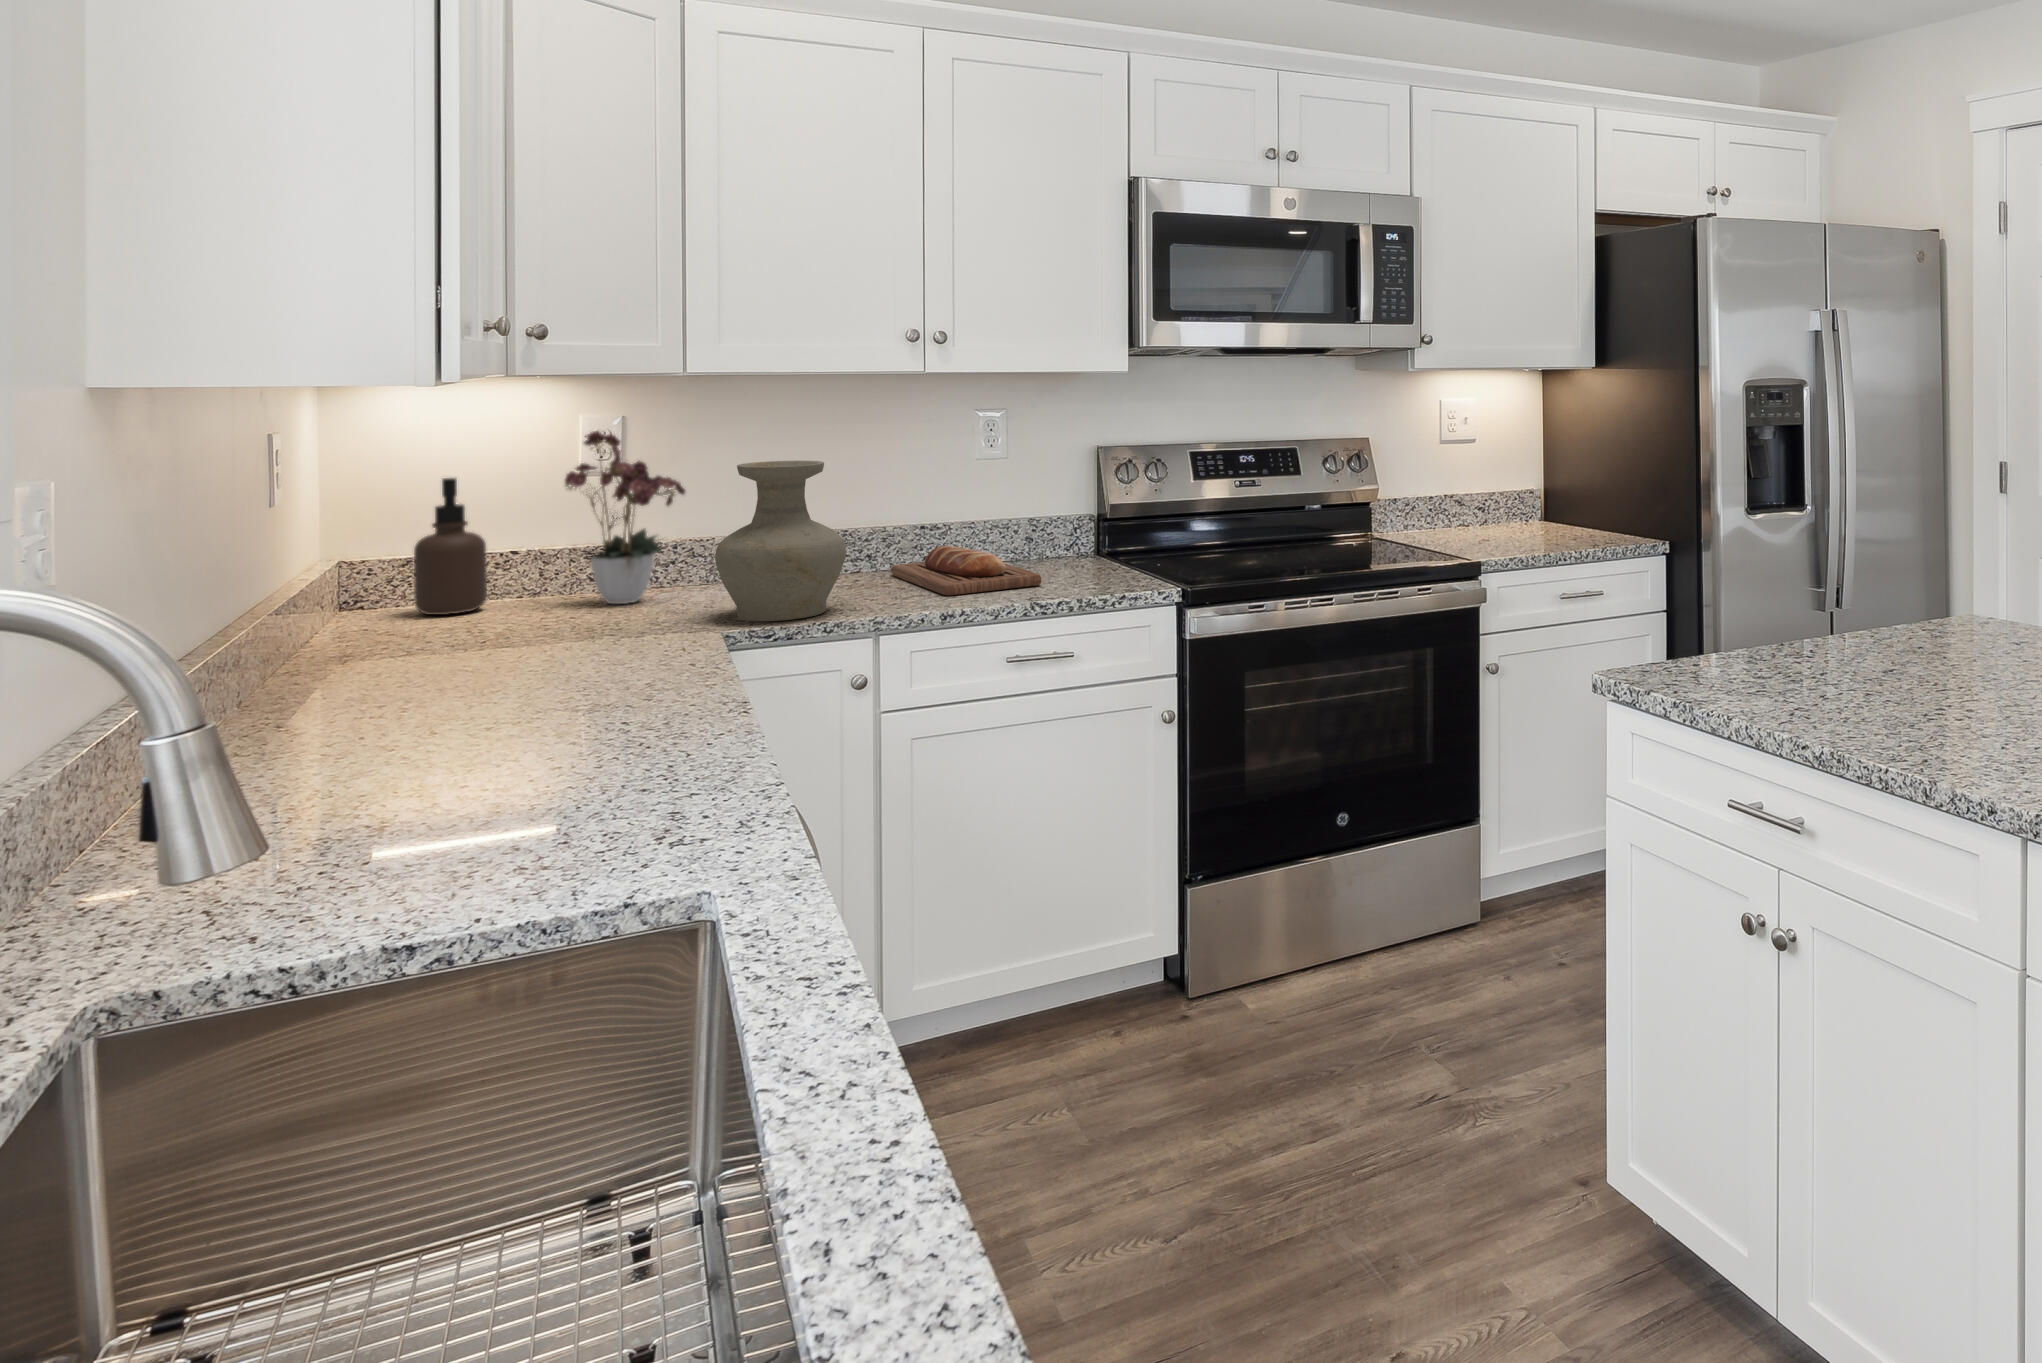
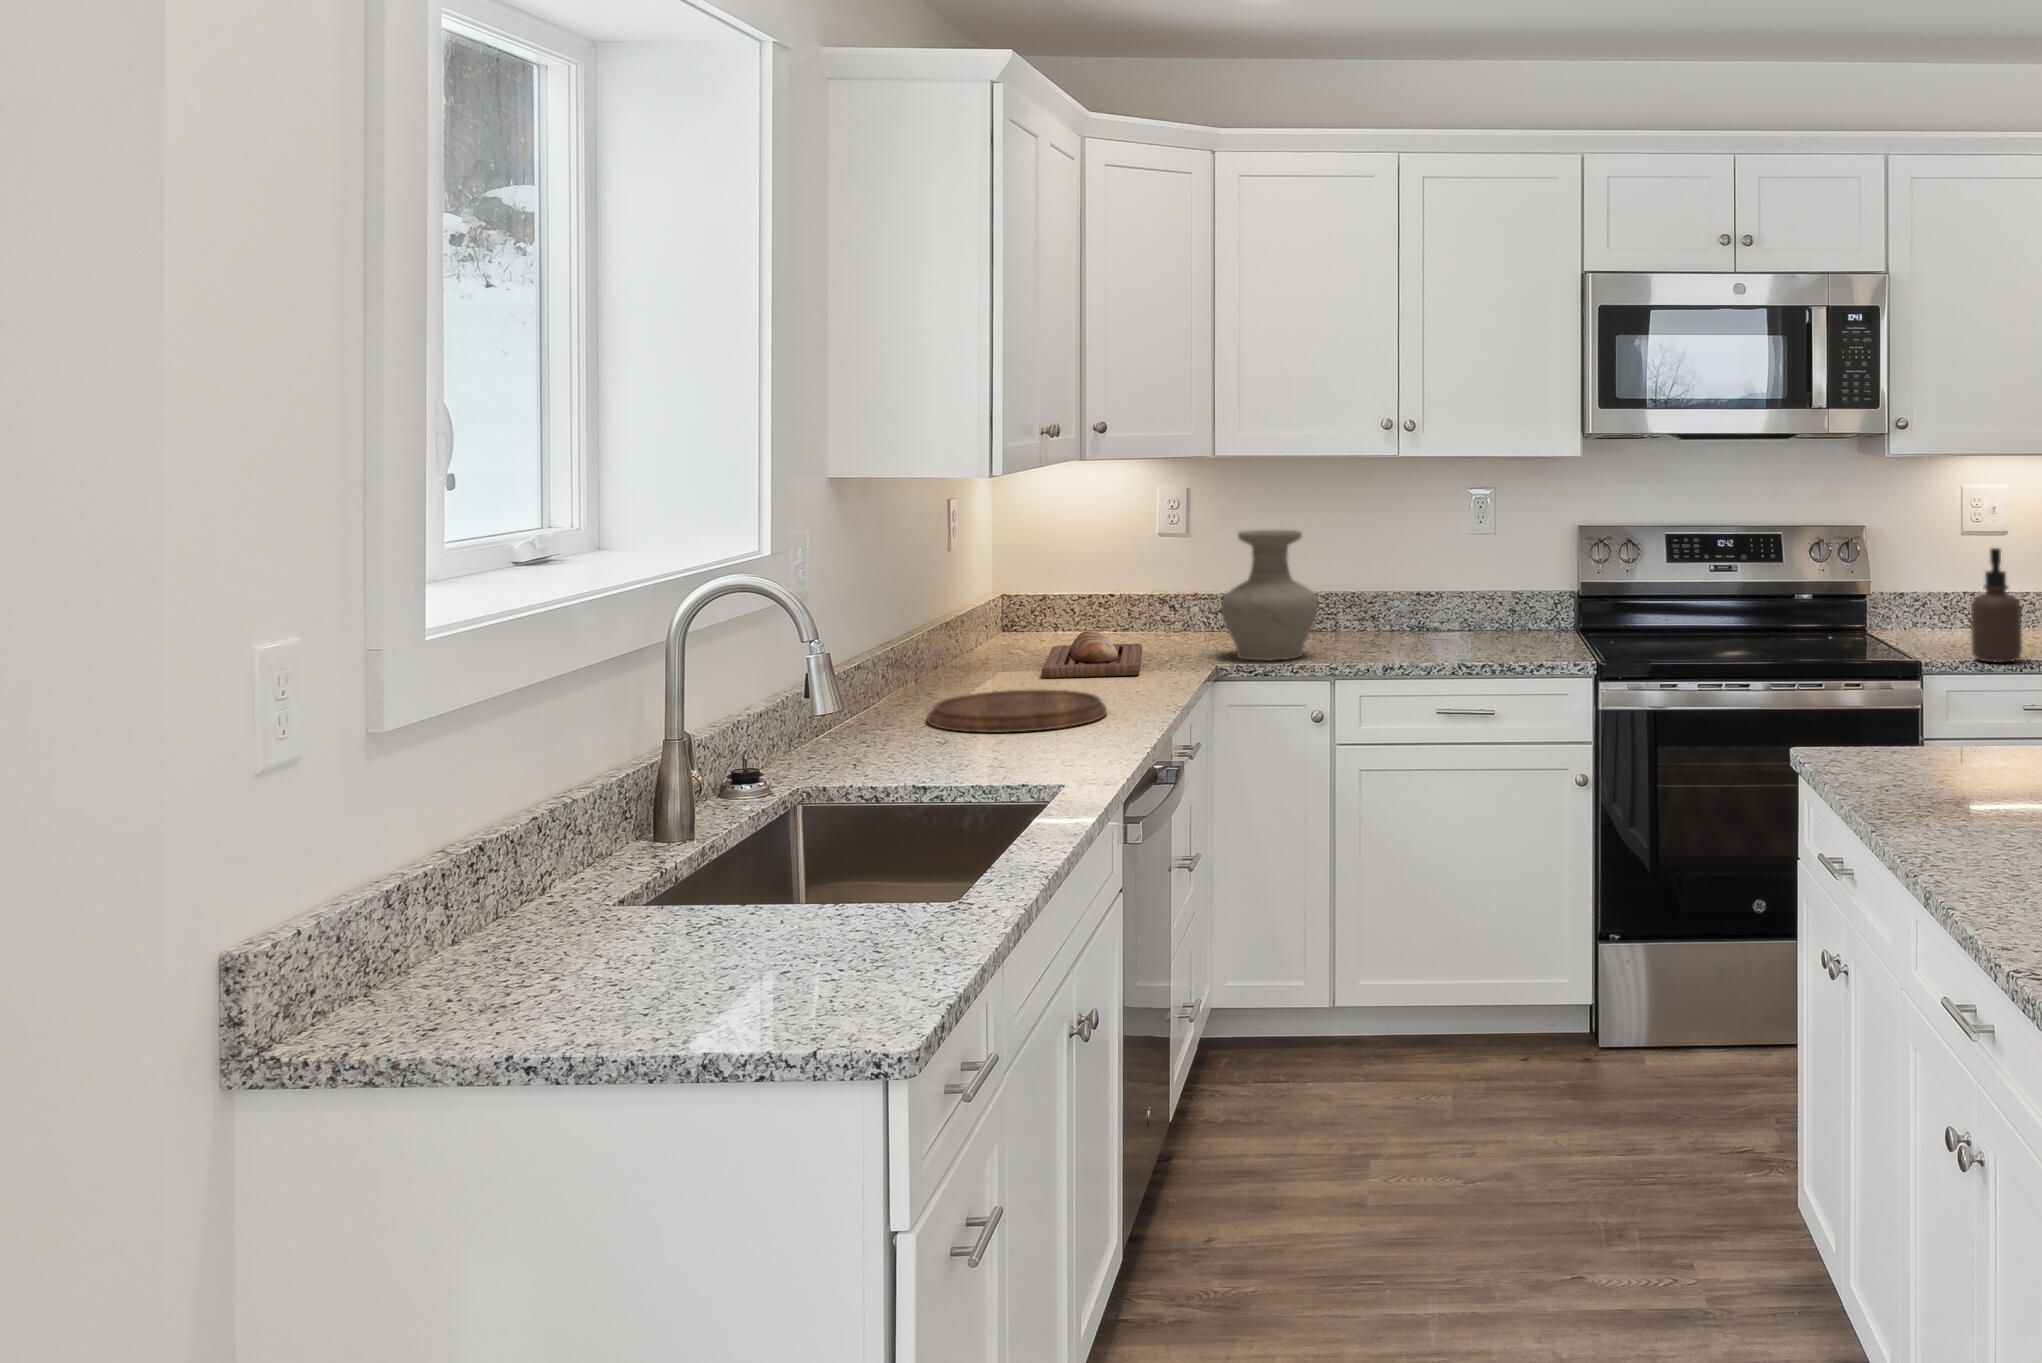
flower arrangement: present [565,431,685,604] -> none [1134,493,1226,640]
soap dispenser: present [414,478,487,615] -> present [1971,548,2022,663]
bread loaf: present [891,546,1041,595] -> present [1042,630,1142,678]
cutting board: none [331,694,645,783] -> present [927,690,1107,733]

